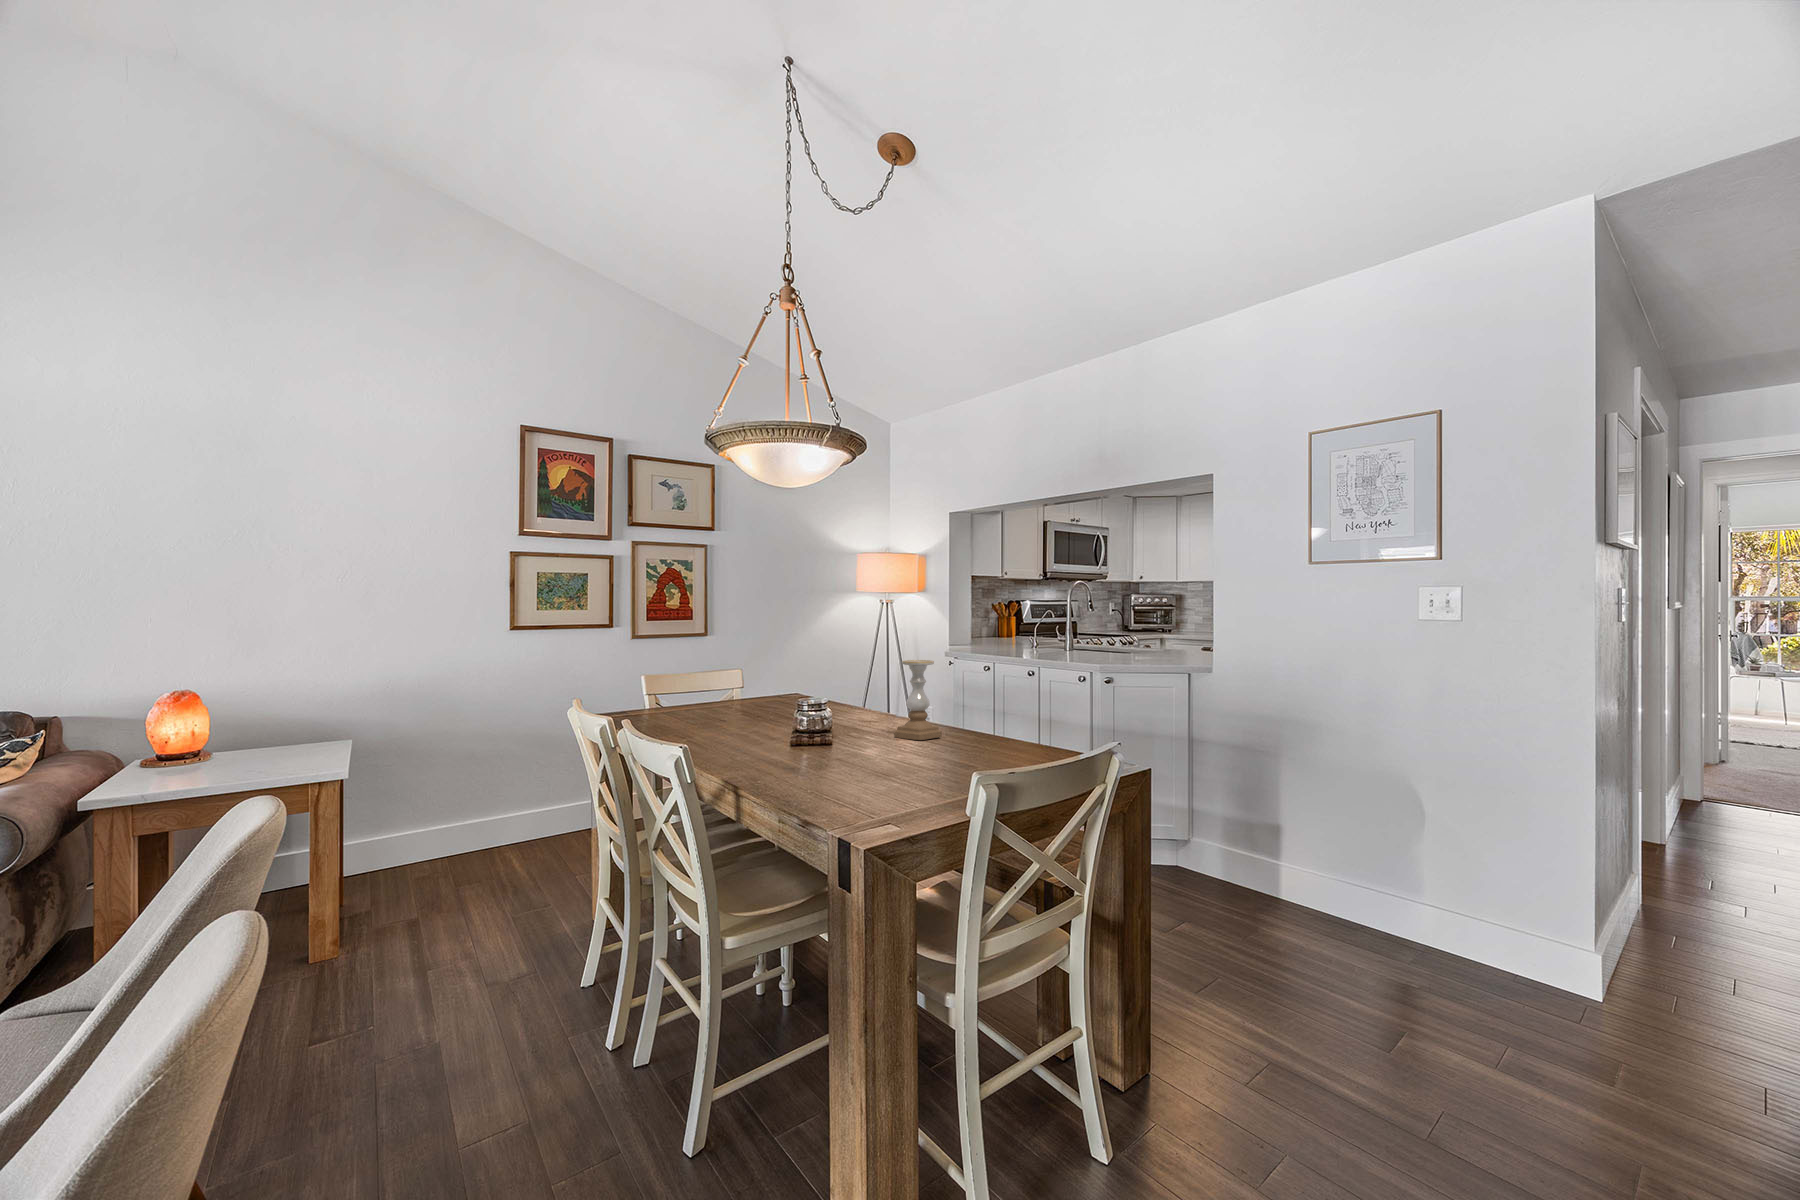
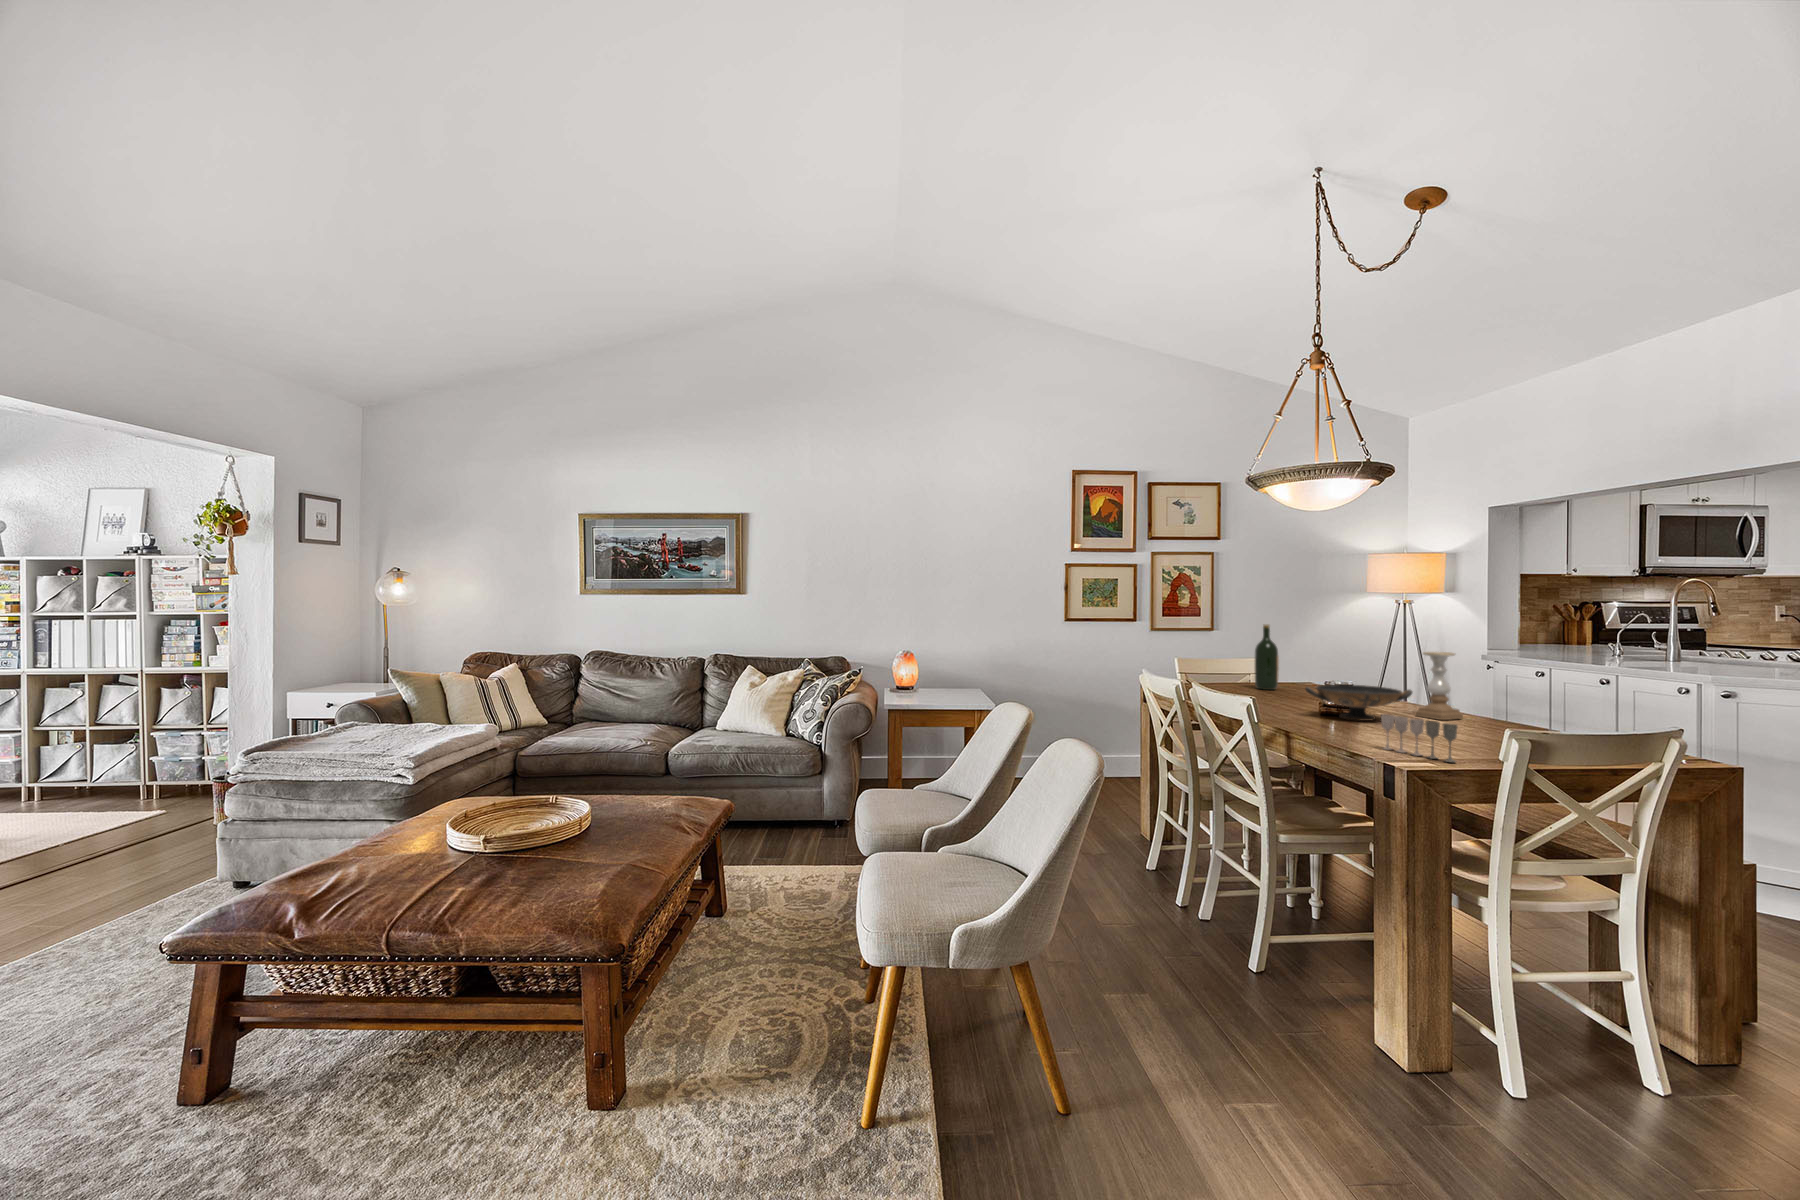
wine bottle: none [732,631,760,712] -> present [1255,625,1279,690]
decorative bowl: none [769,703,888,748] -> present [1305,684,1412,721]
wine glass: none [833,743,912,801] -> present [1381,714,1458,762]

